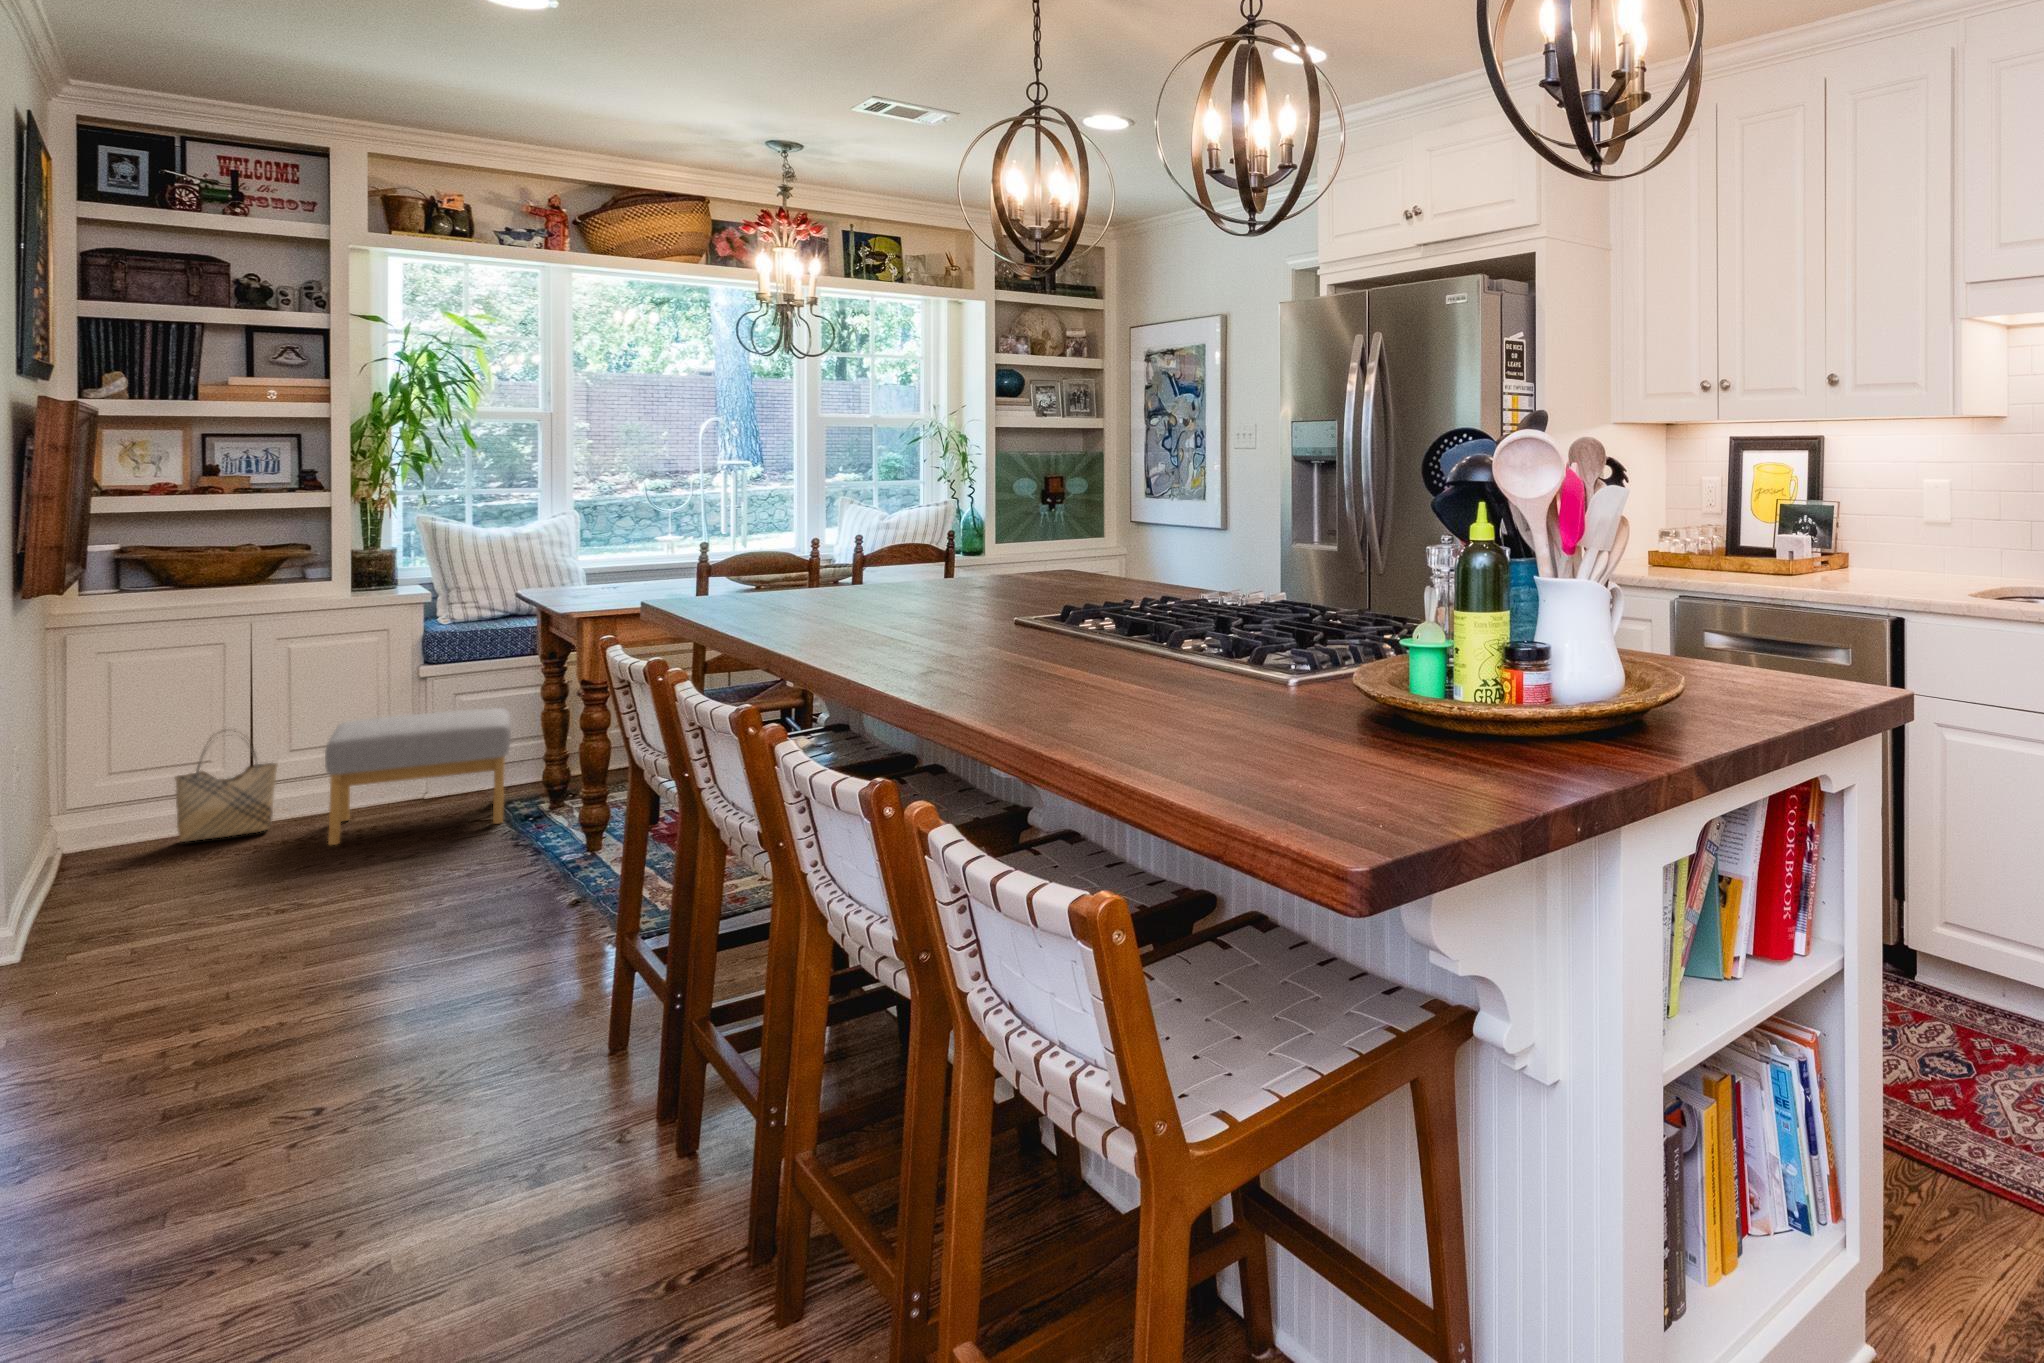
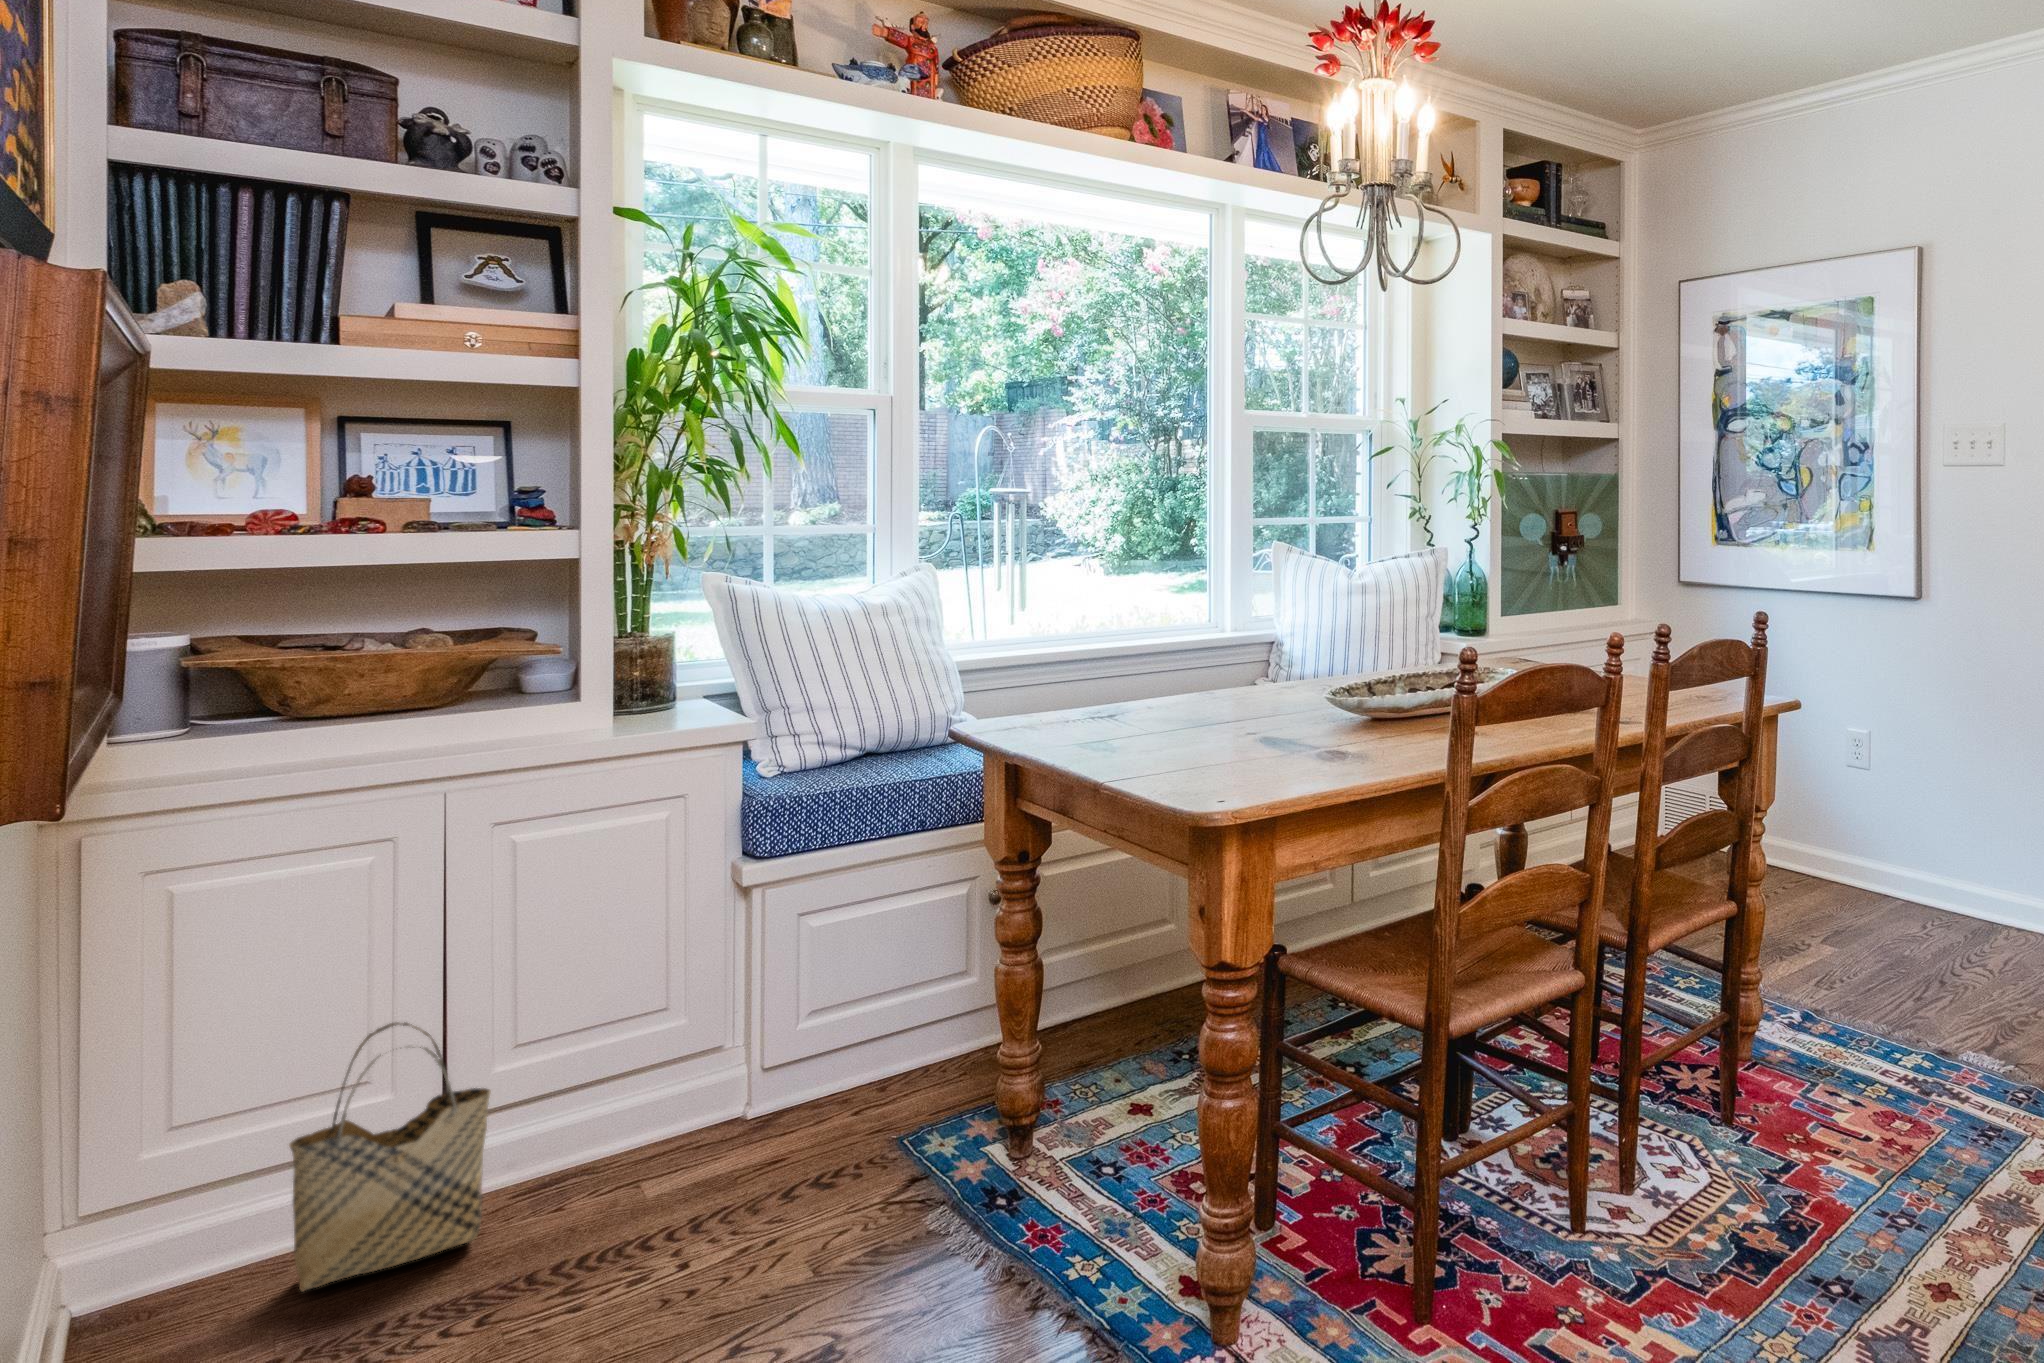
footstool: present [325,708,511,845] -> none [601,947,945,1297]

